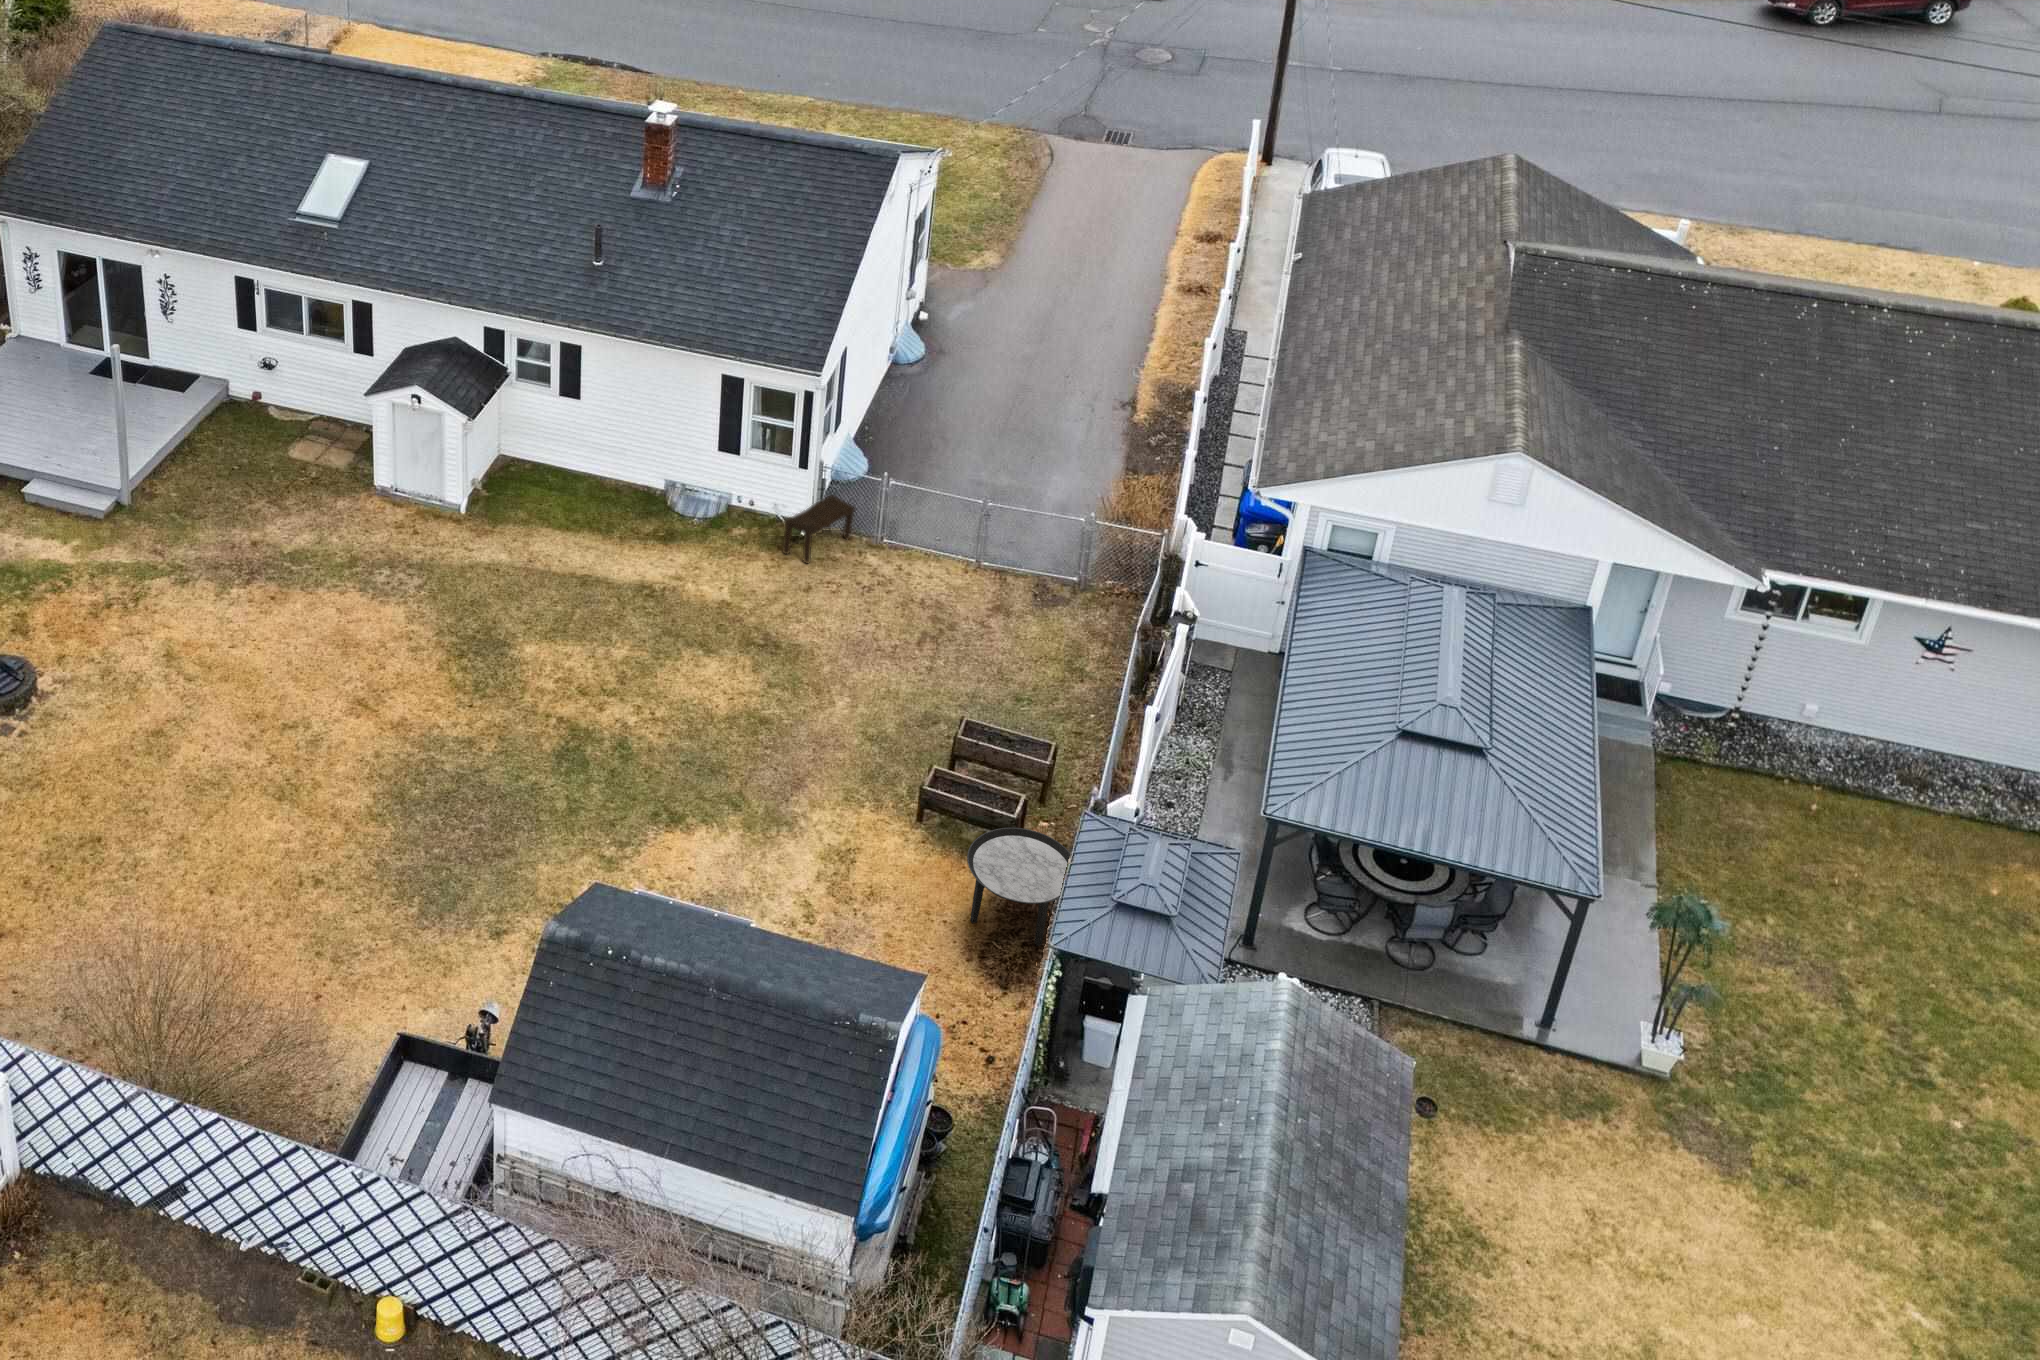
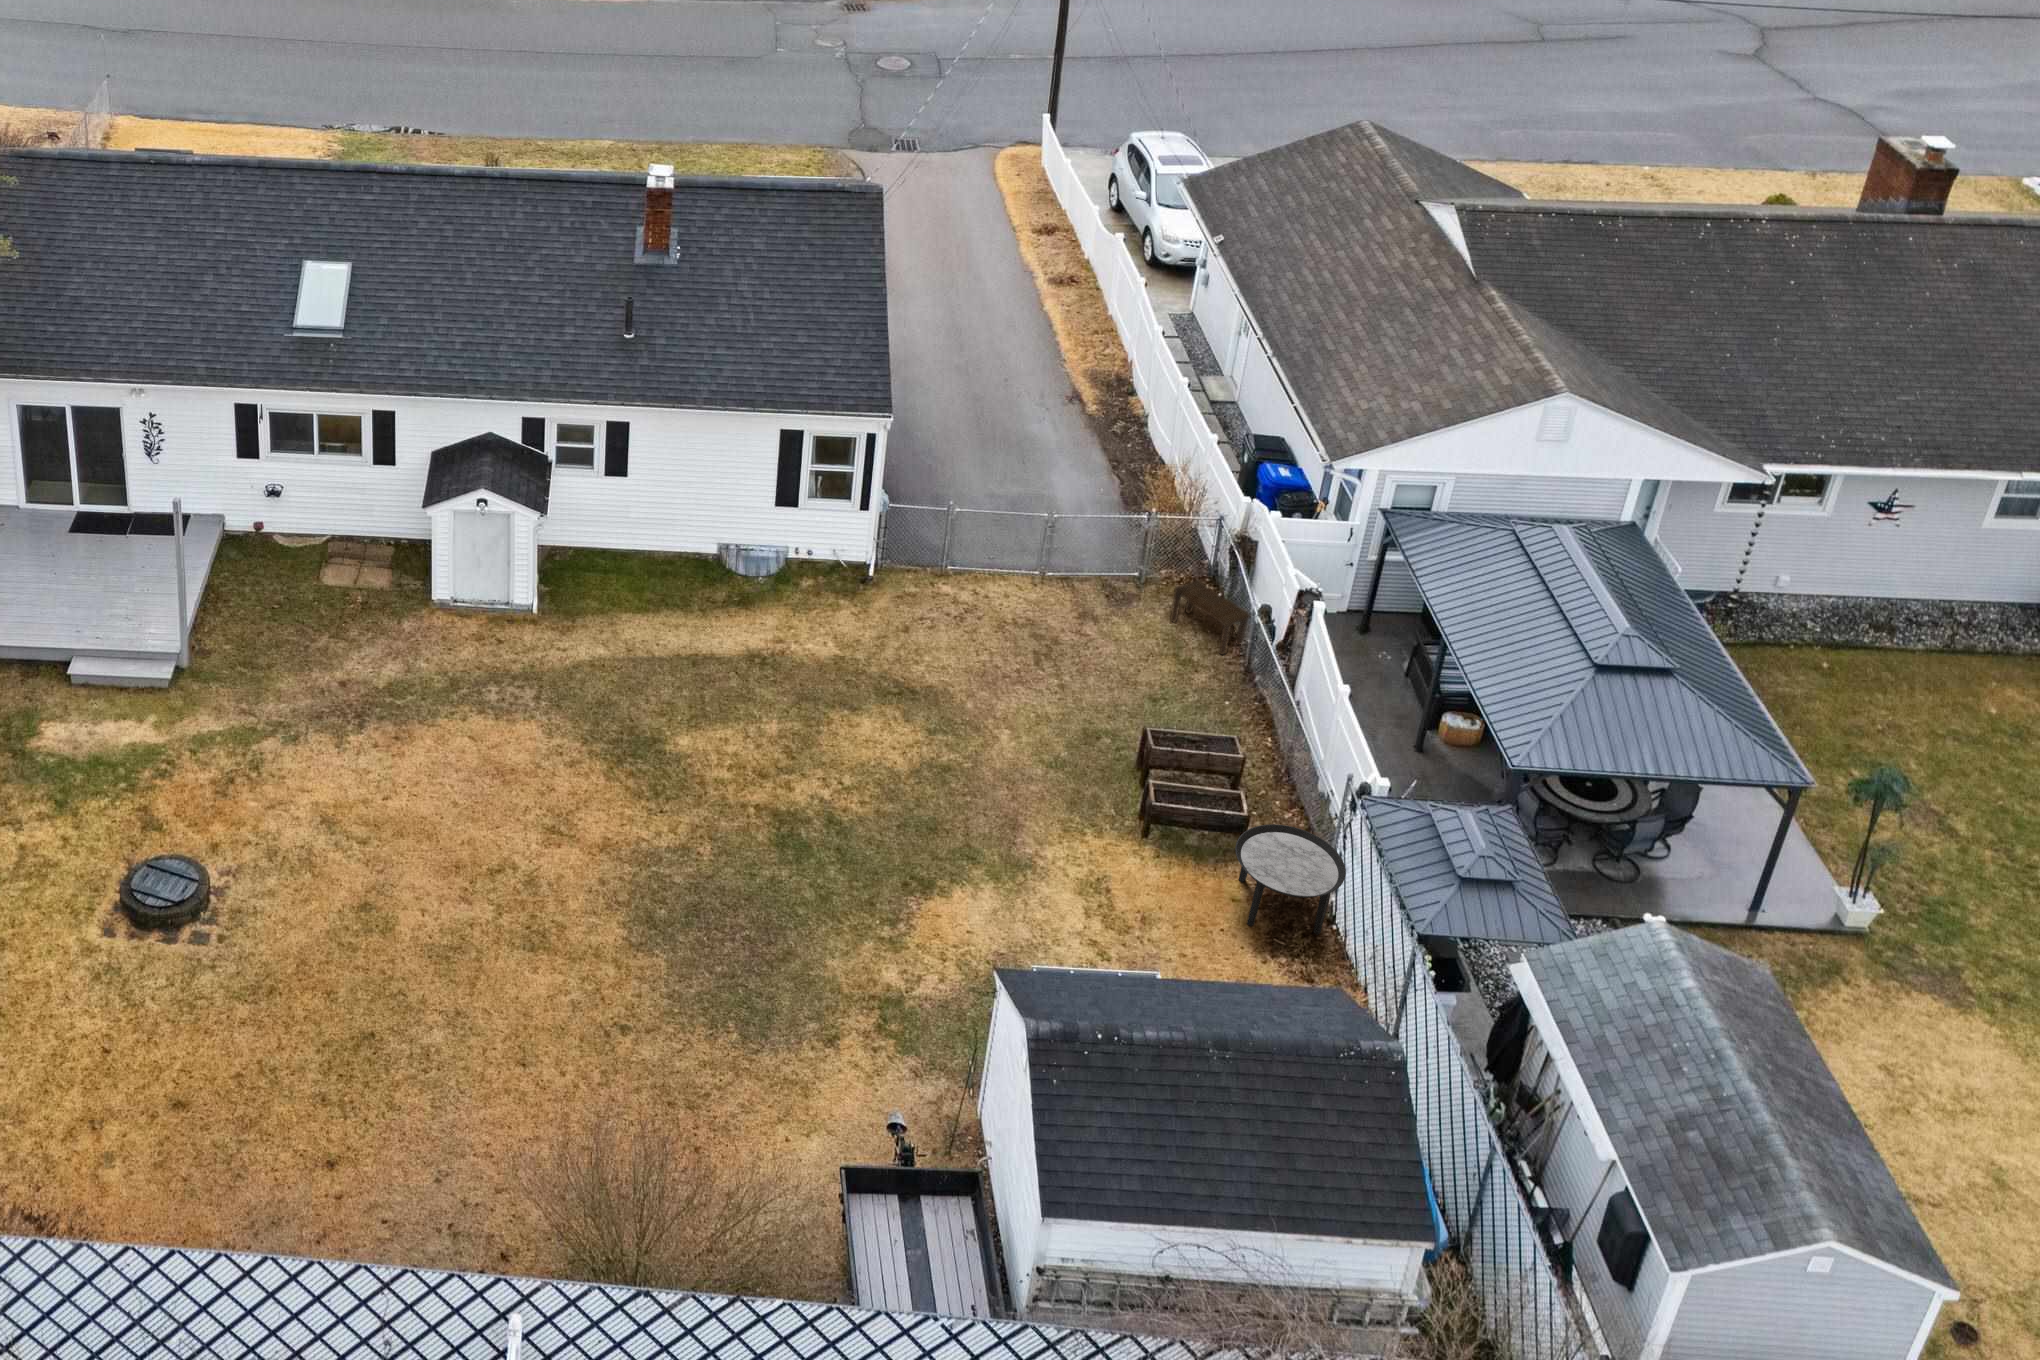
bench: present [783,495,855,563] -> present [1170,580,1251,654]

